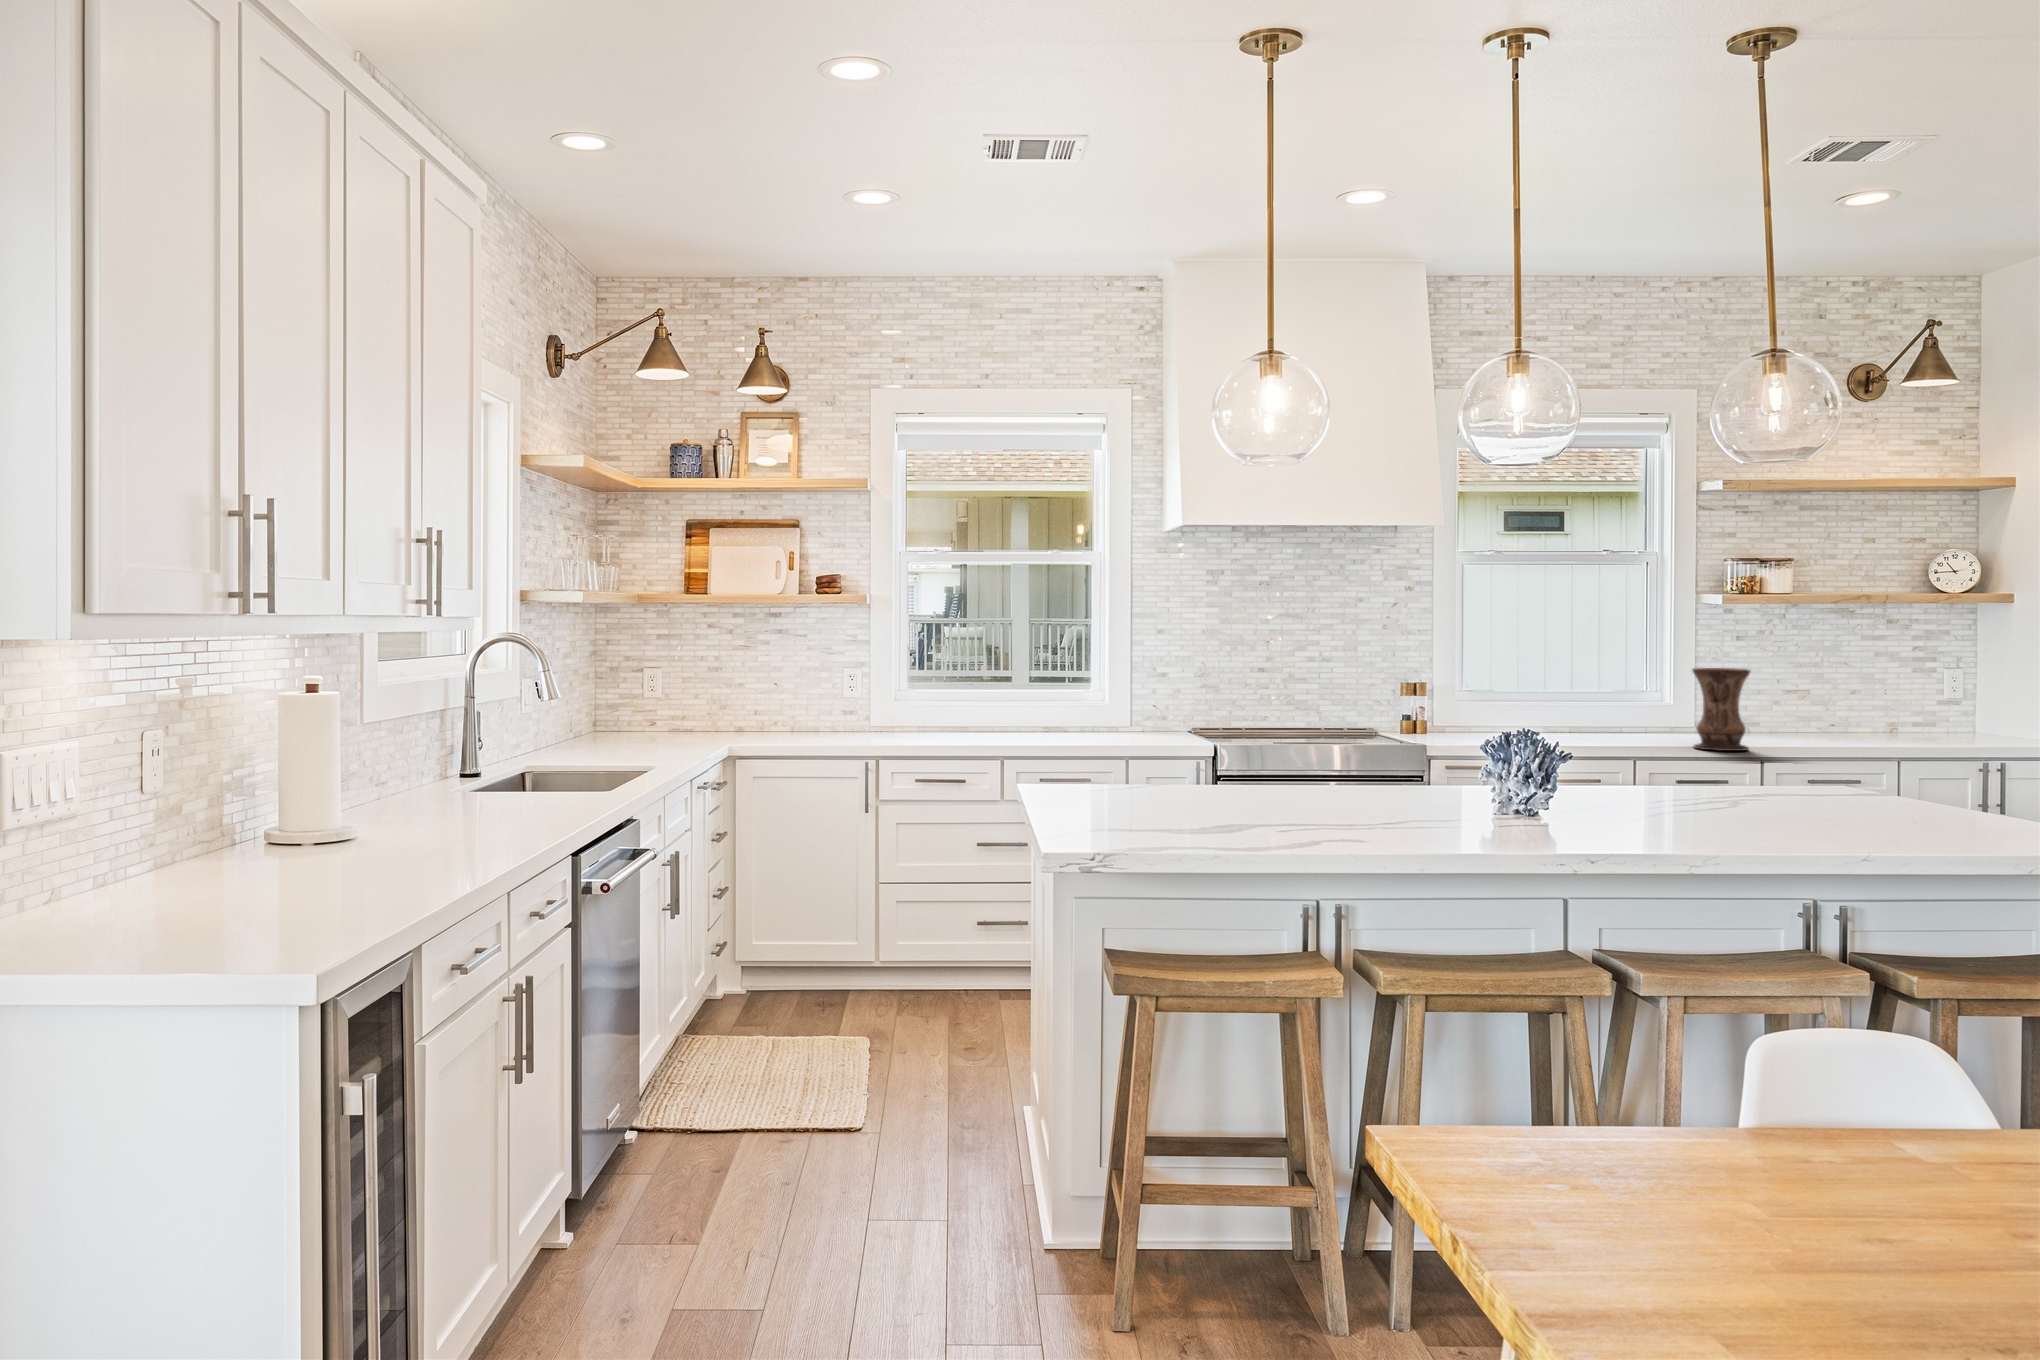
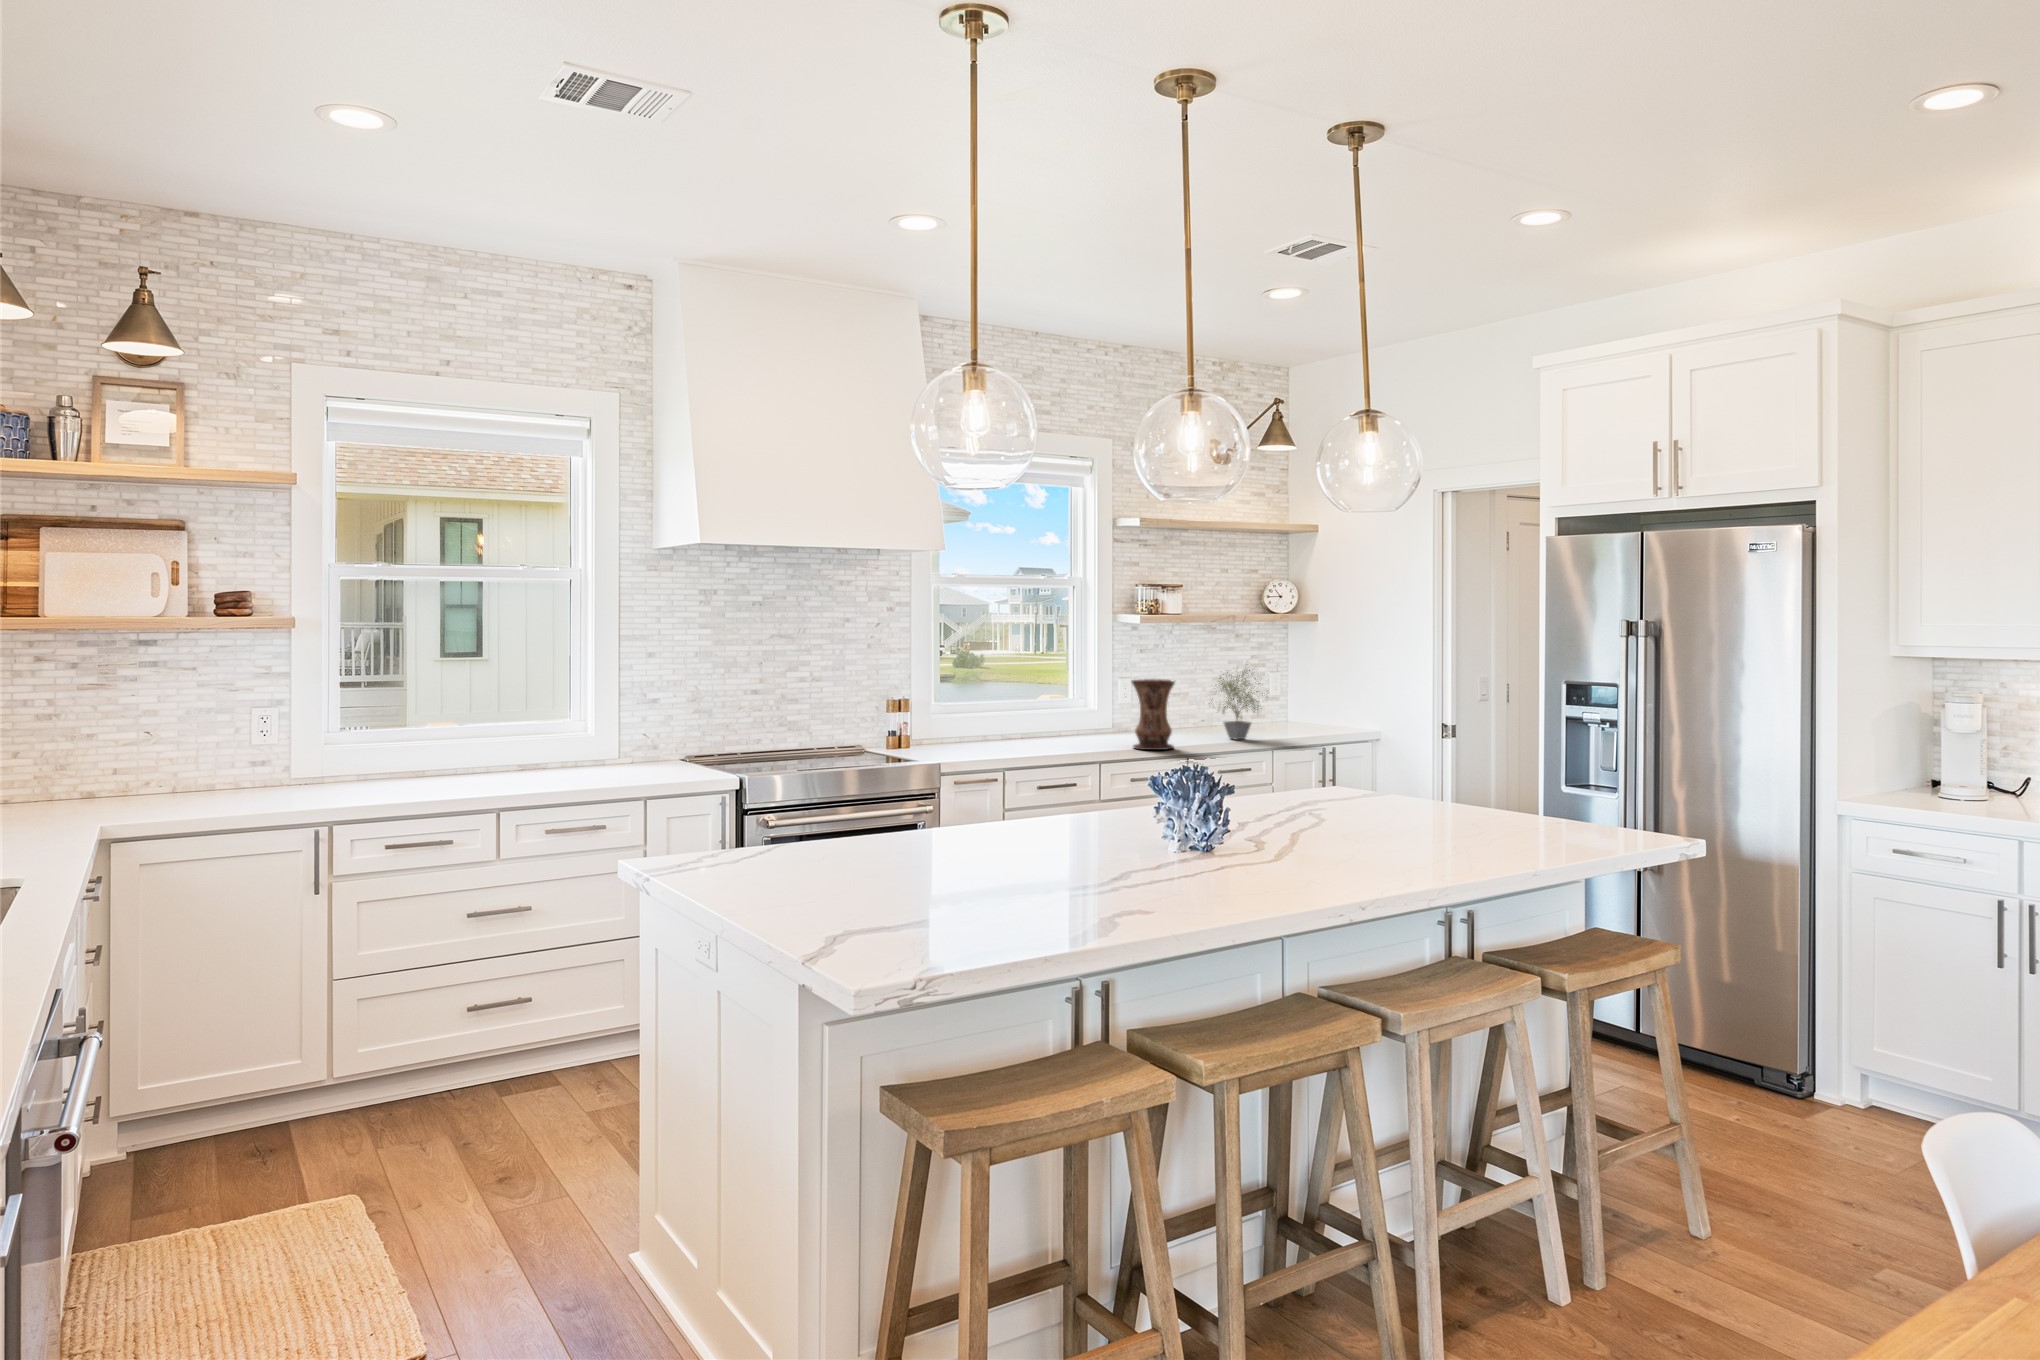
potted plant: none [1810,648,1912,747] -> present [1219,669,1268,740]

